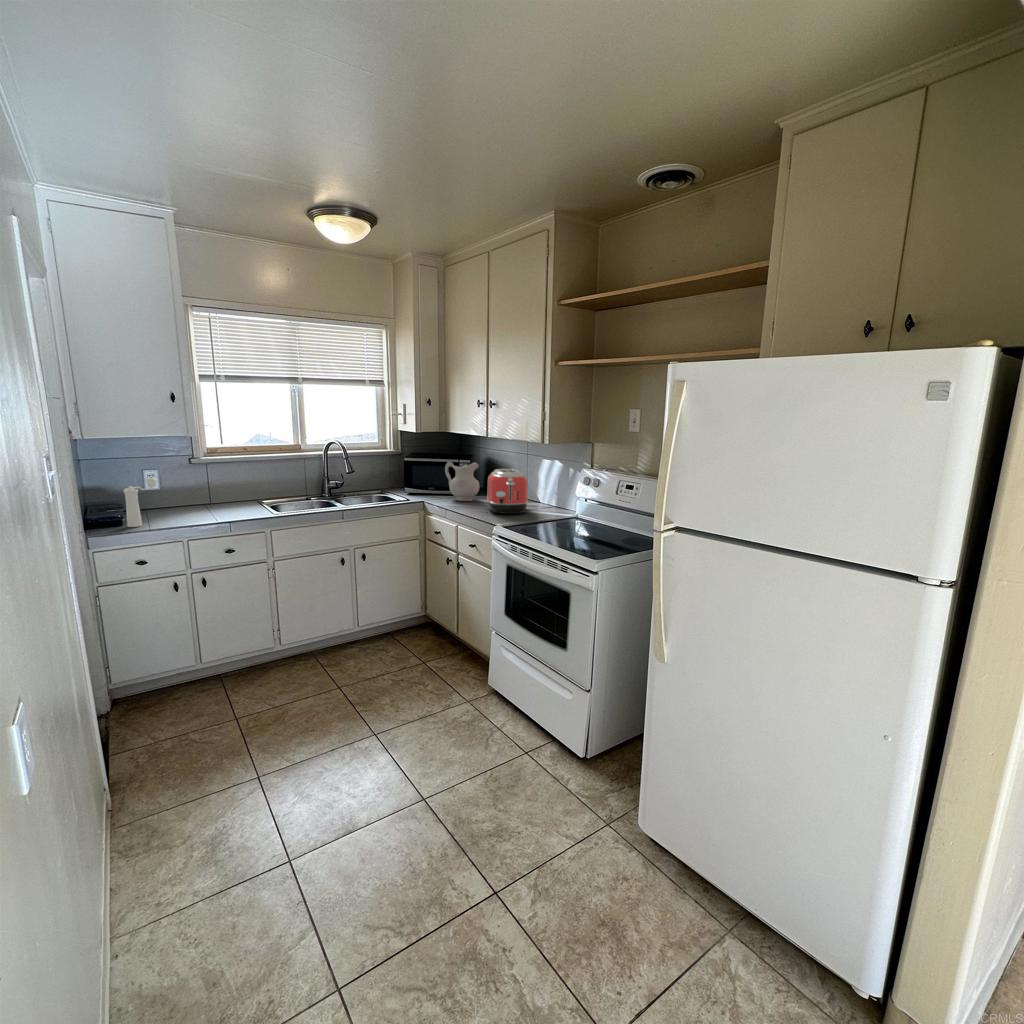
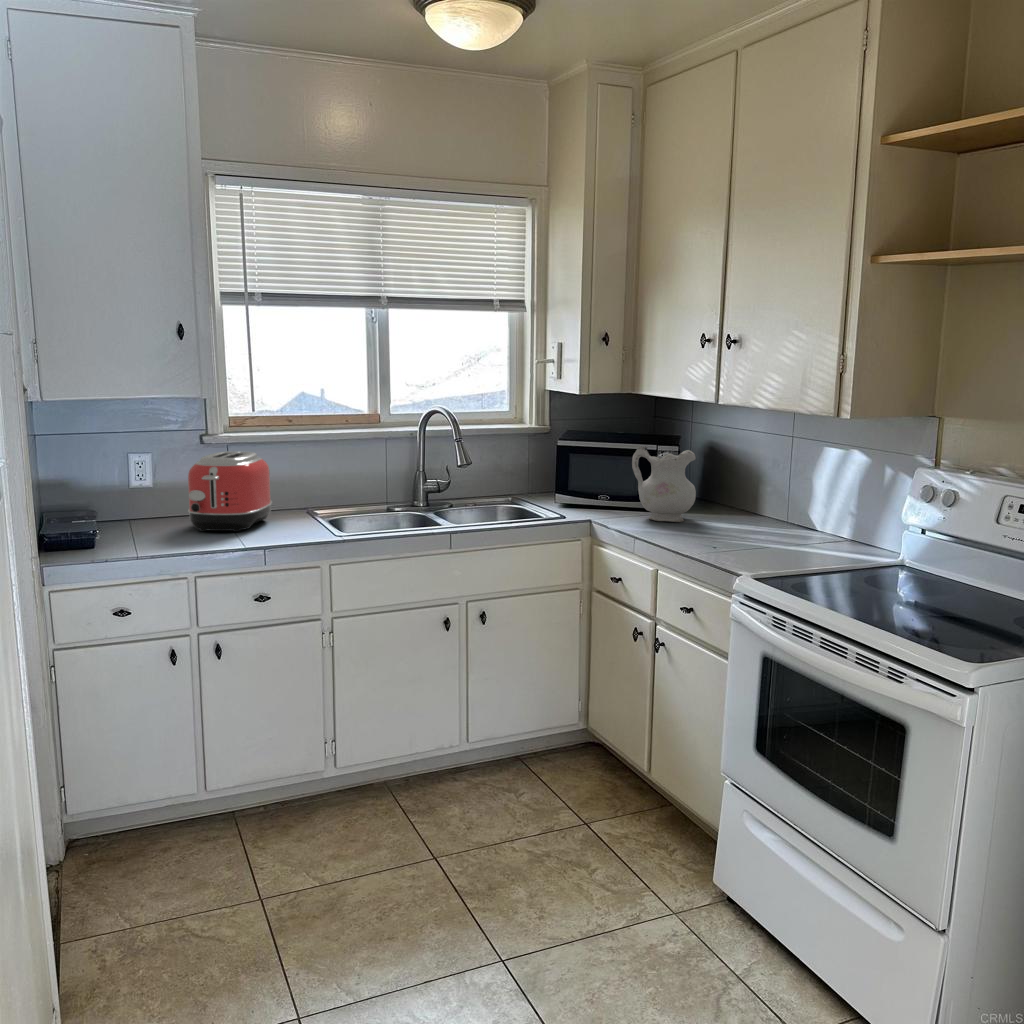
toaster: present [487,469,528,514] -> present [188,451,272,532]
pepper mill: present [123,478,156,527] -> none [98,468,150,551]

